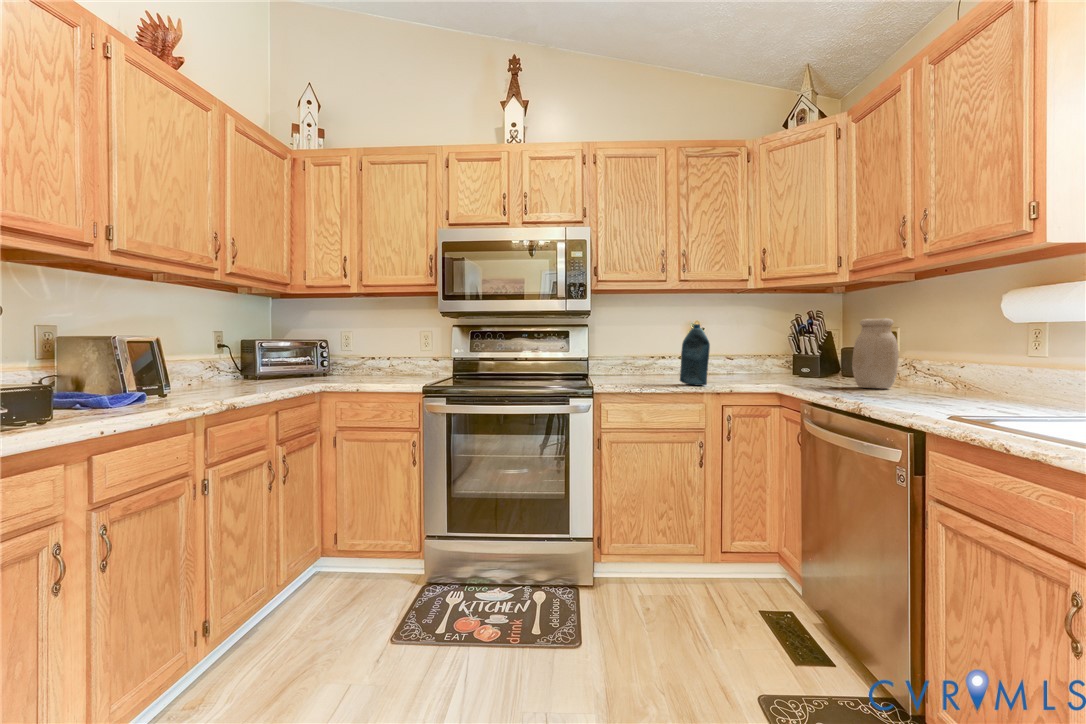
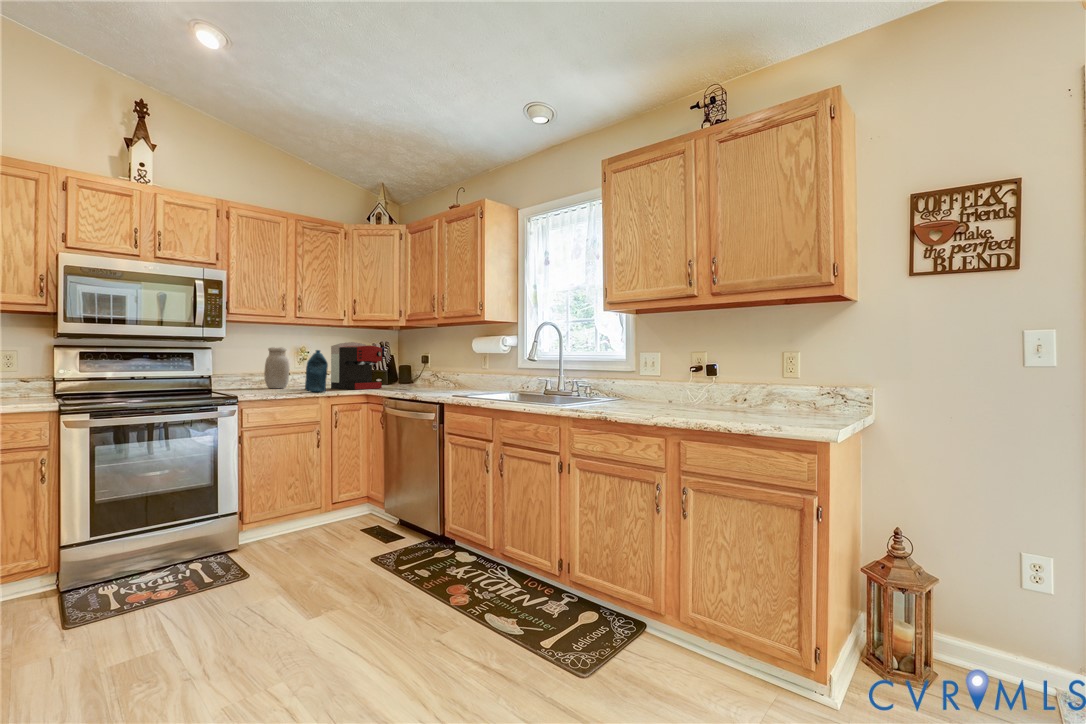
coffee maker: none [727,312,807,383] -> present [331,342,383,390]
jar: present [852,318,899,389] -> present [264,347,289,388]

